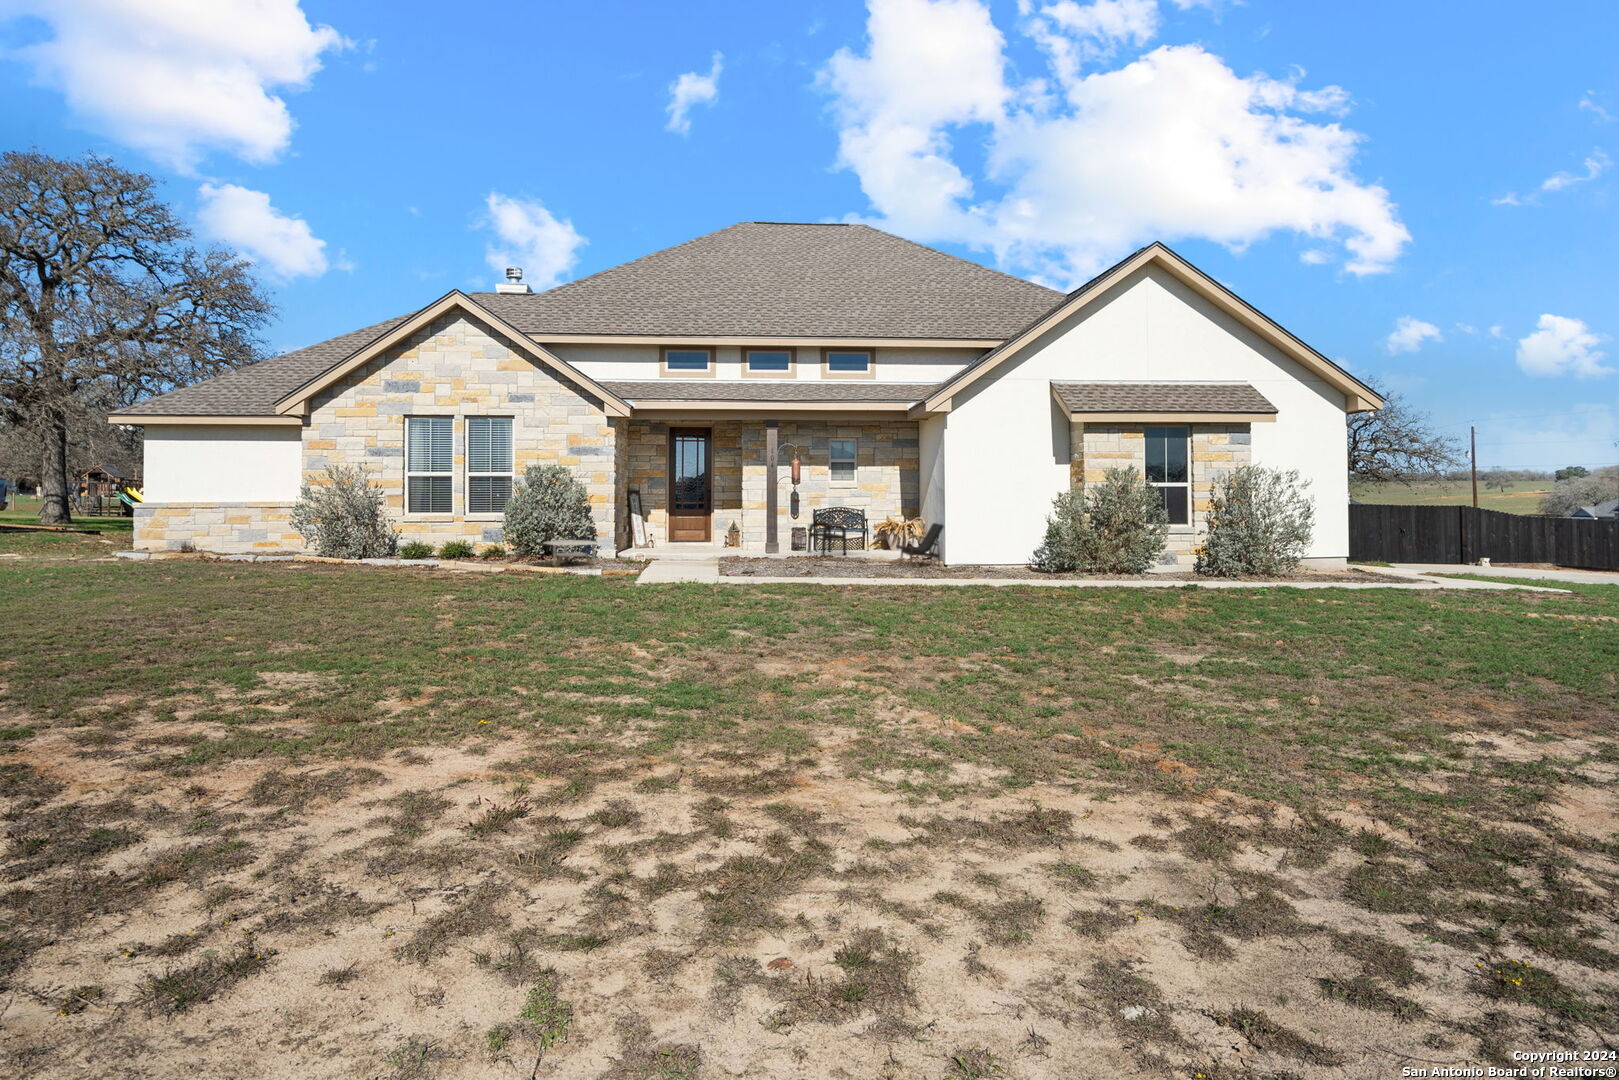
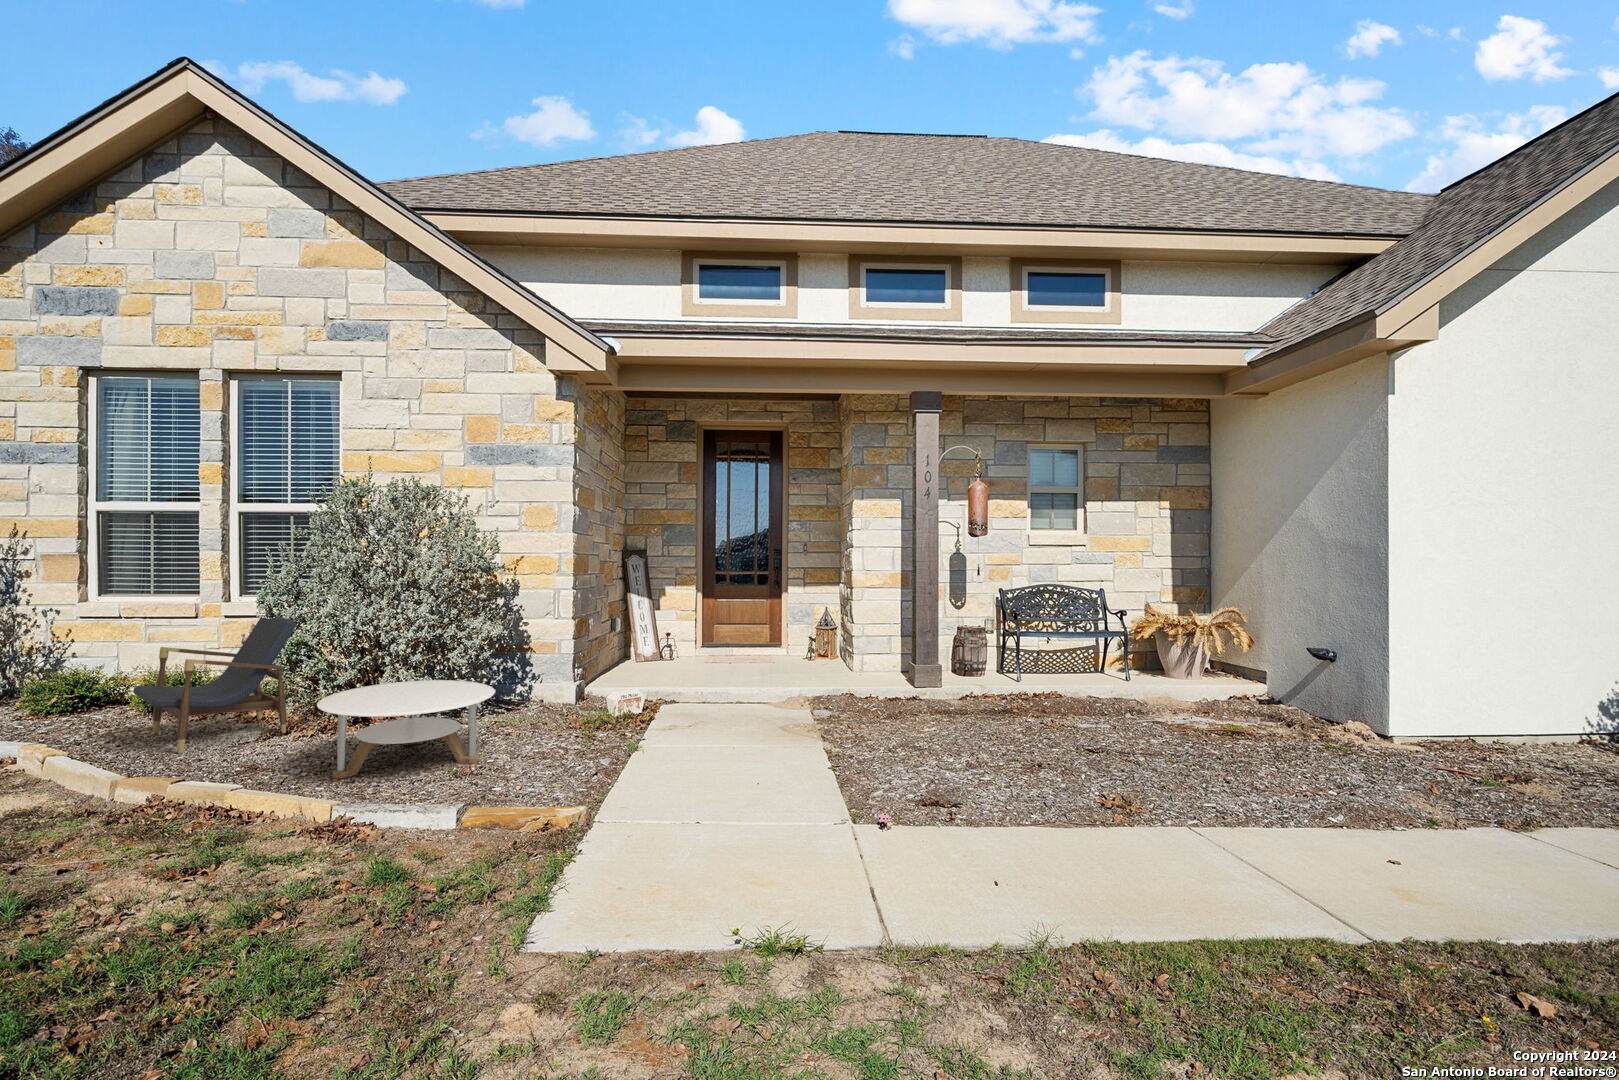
bench: present [807,522,846,556] -> none [988,616,1088,697]
lounge chair: present [896,523,944,565] -> present [133,617,296,754]

